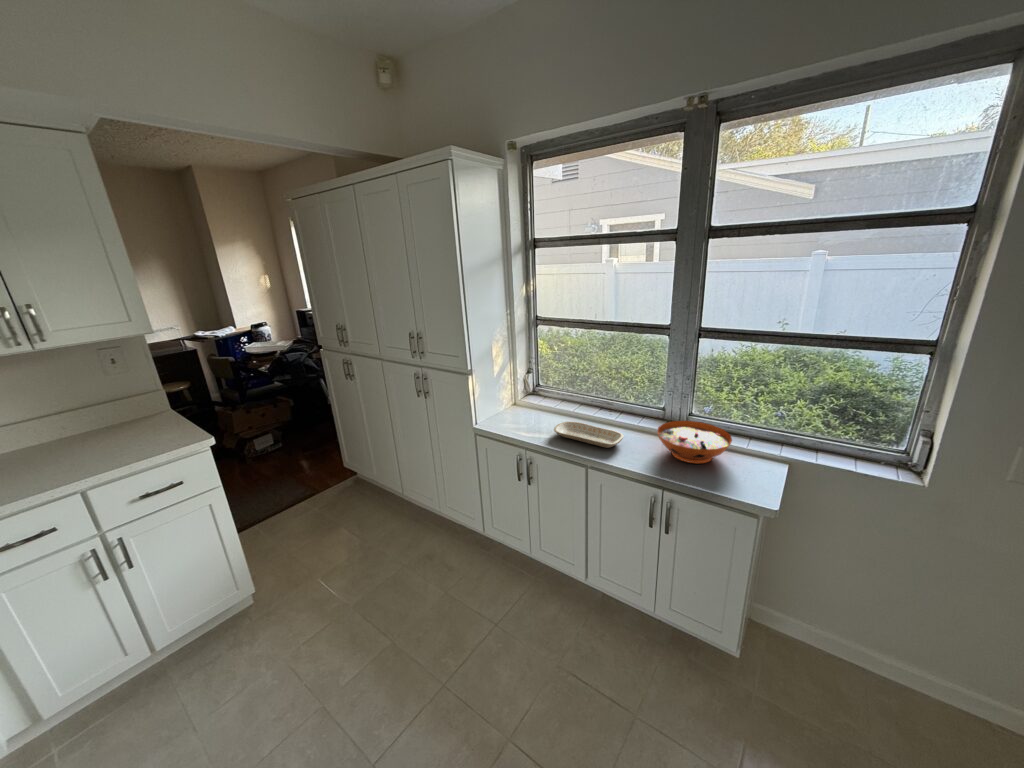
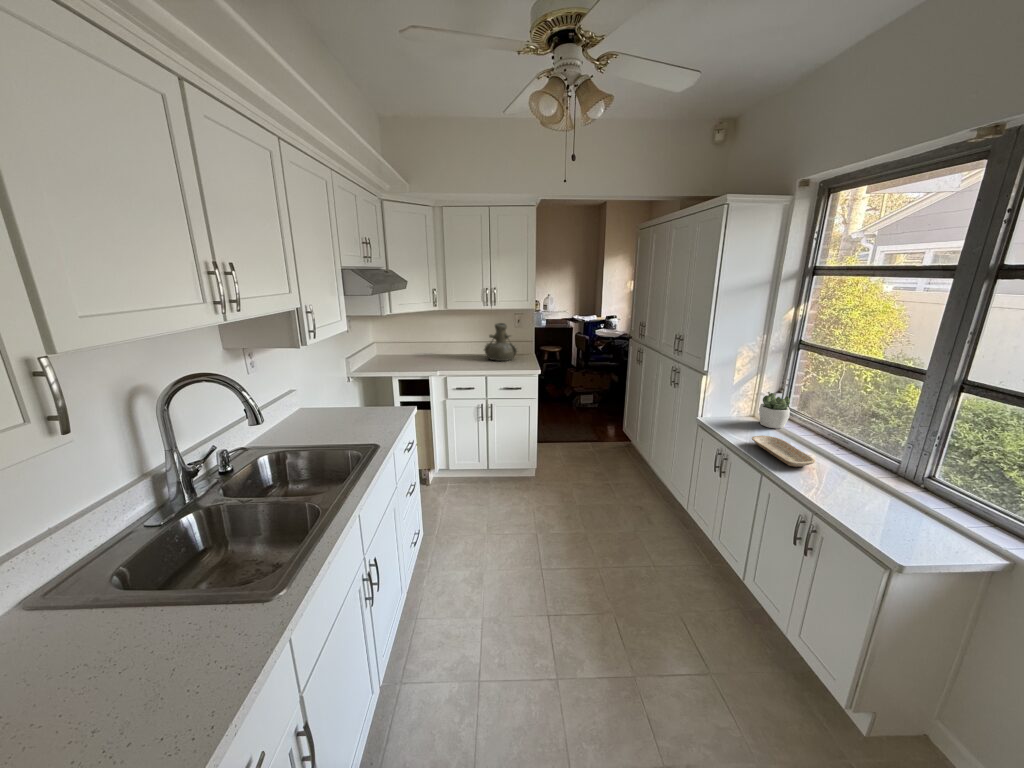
vase: none [38,368,141,449] -> present [484,323,517,361]
succulent plant: none [528,375,557,412] -> present [759,393,790,429]
decorative bowl: present [658,421,732,463] -> none [836,464,933,513]

